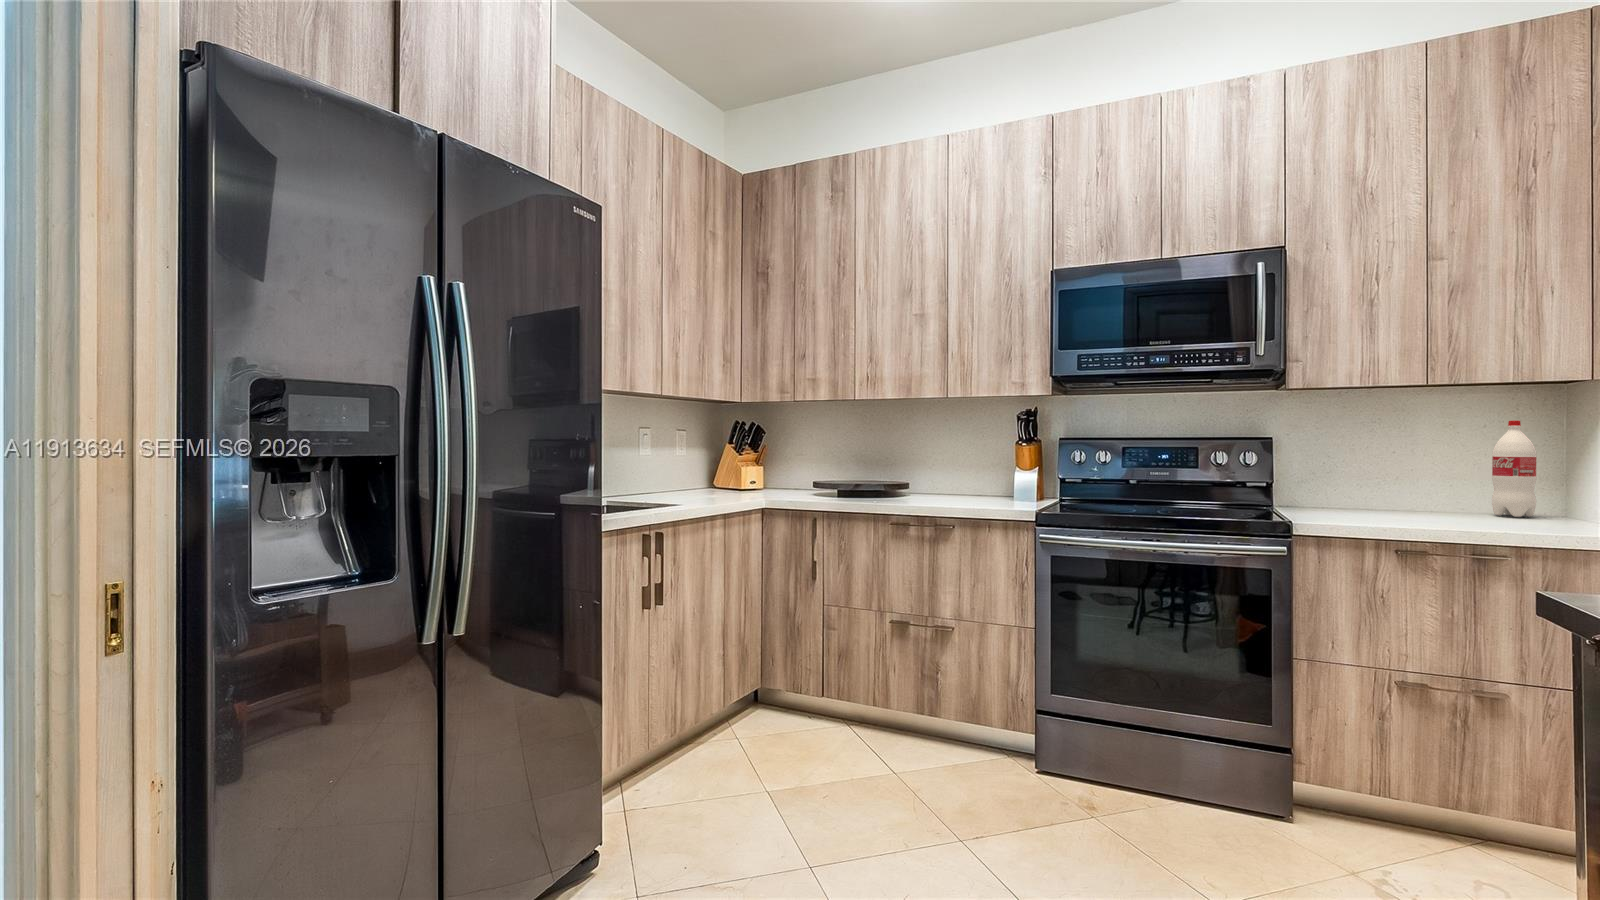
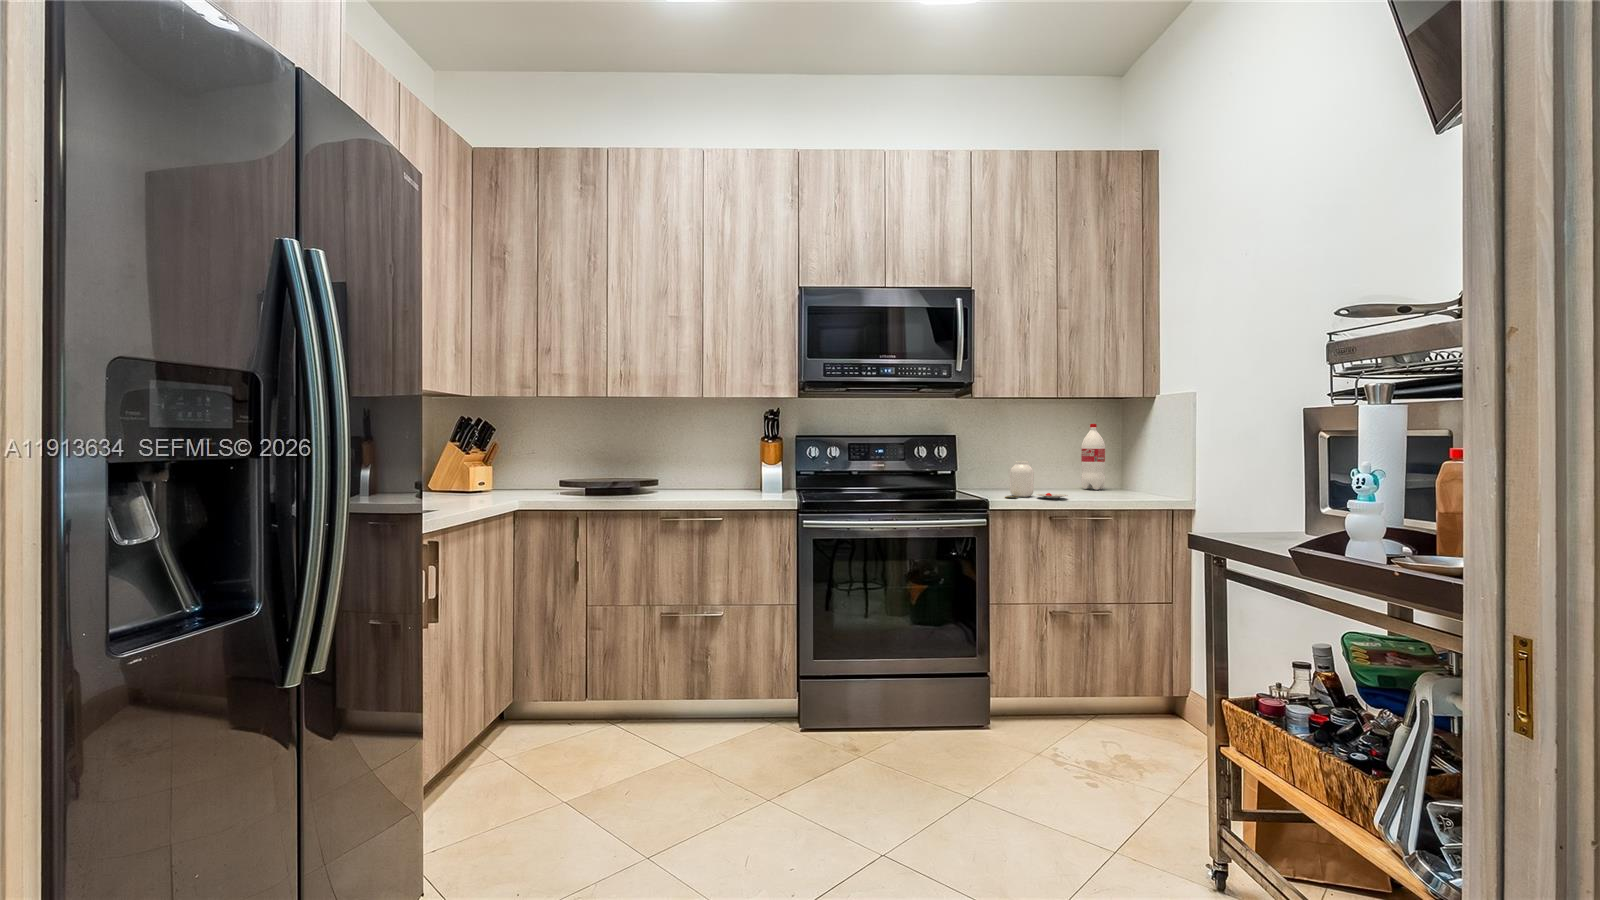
jar: none [1335,472,1441,525] -> present [1006,461,1068,498]

